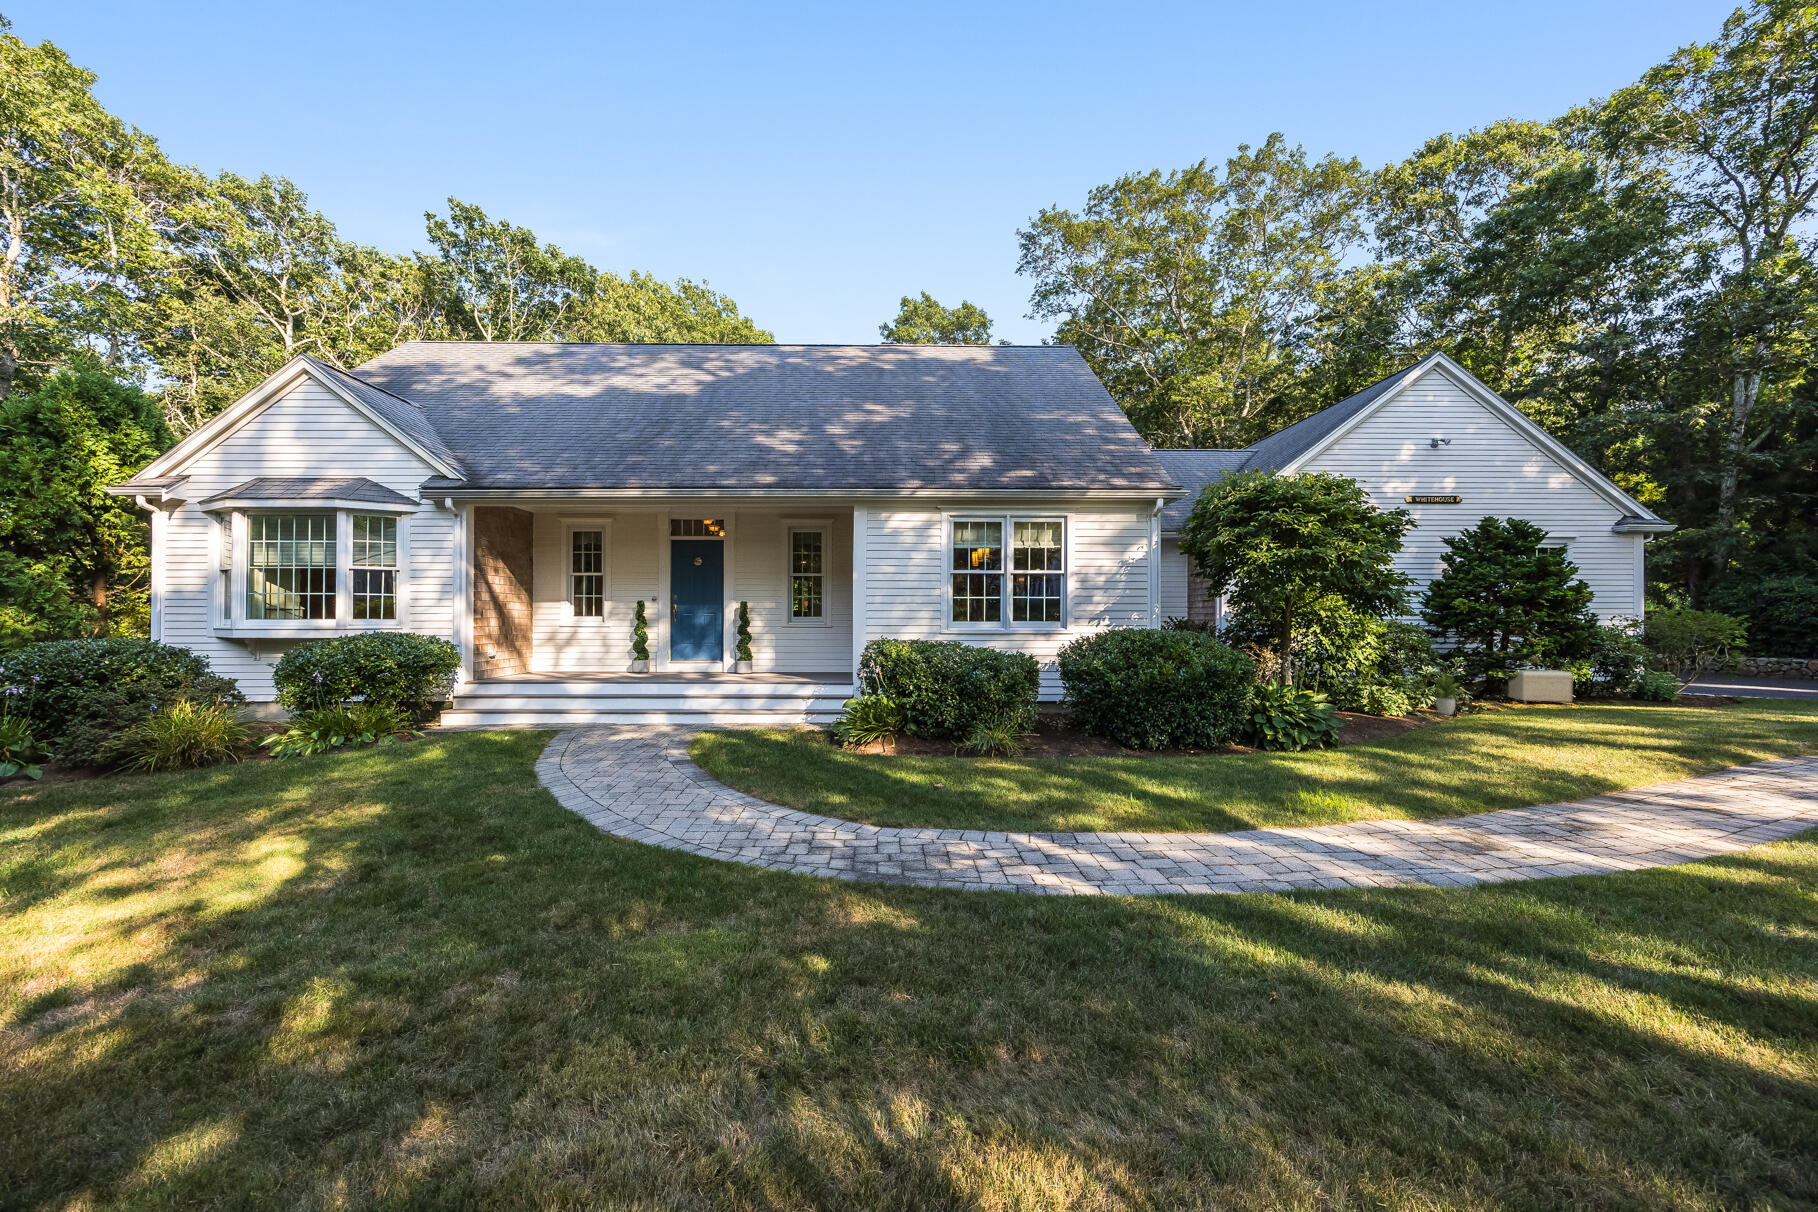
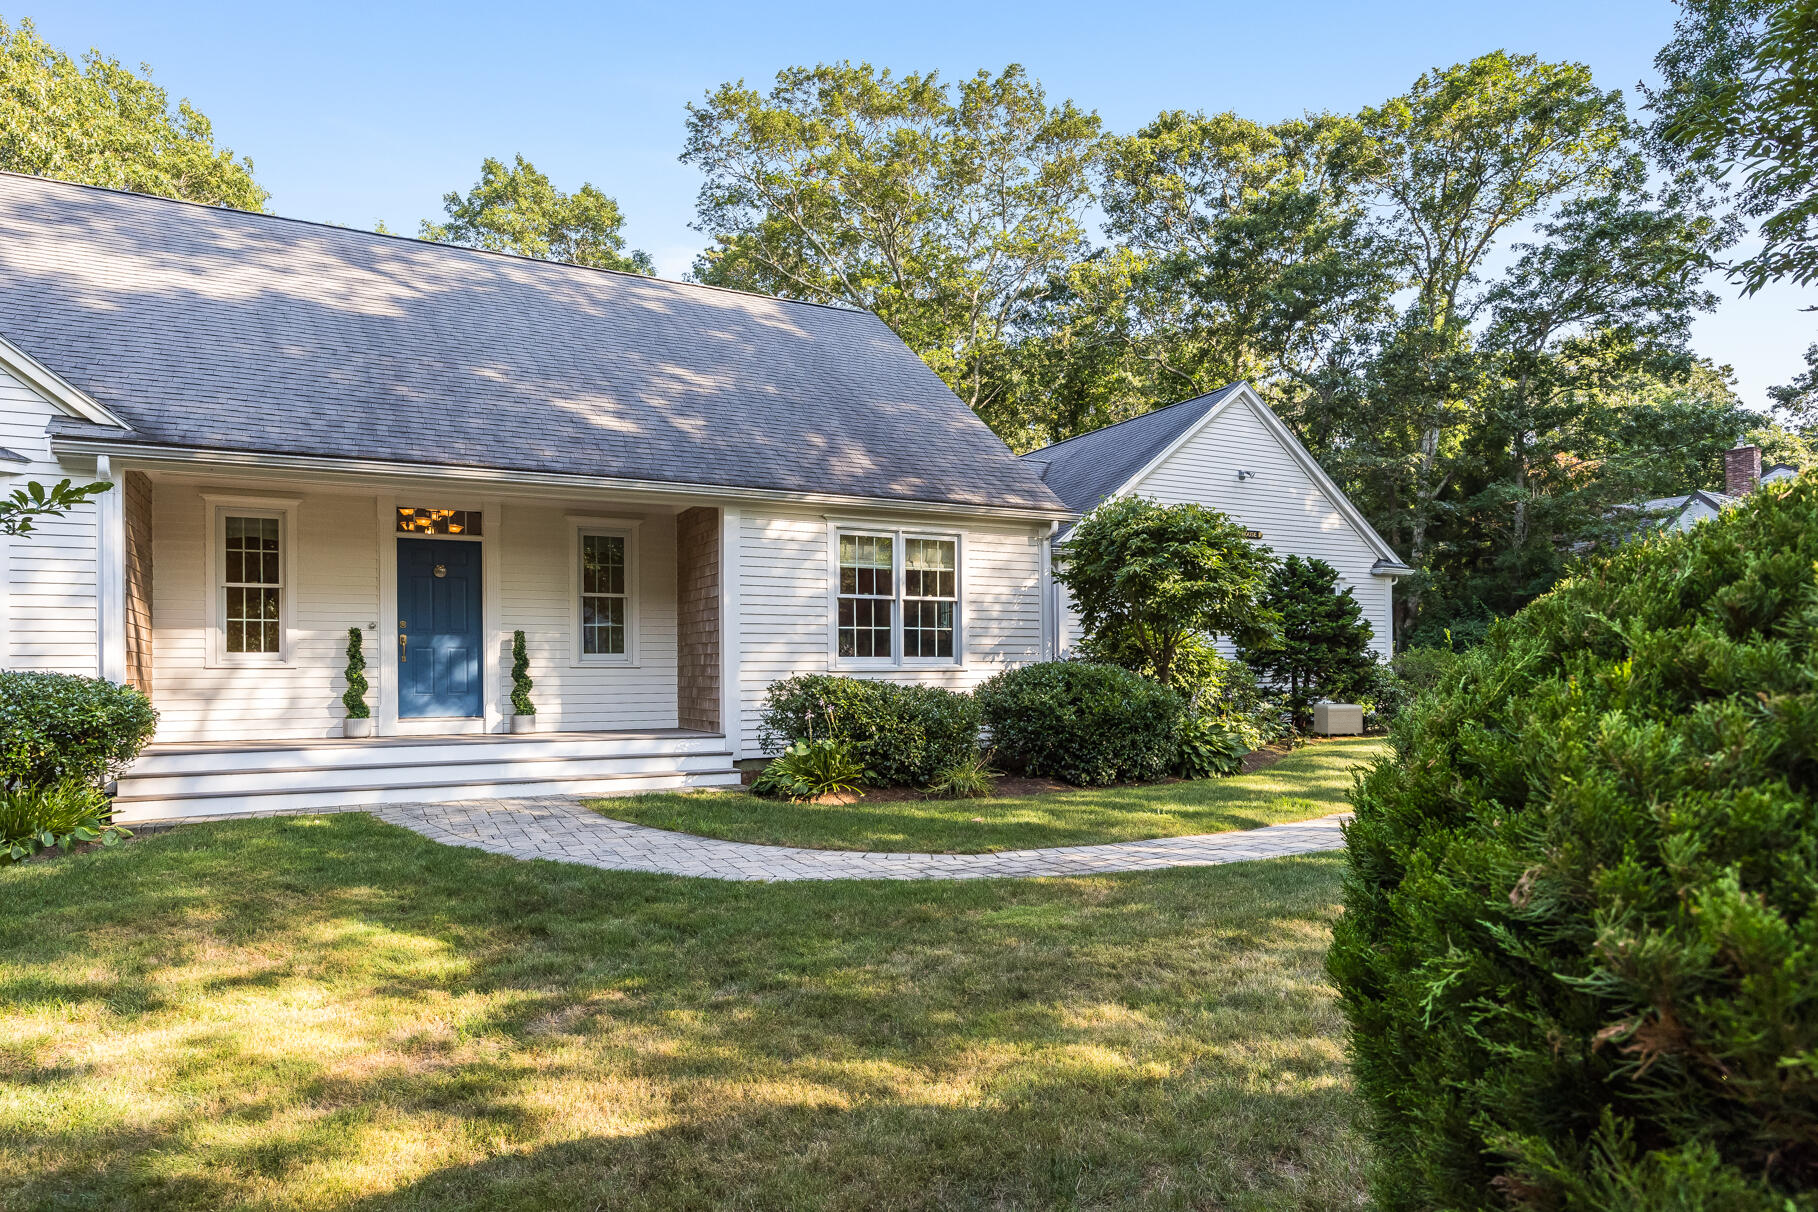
potted plant: present [1434,672,1464,715] -> none [1273,706,1301,748]

